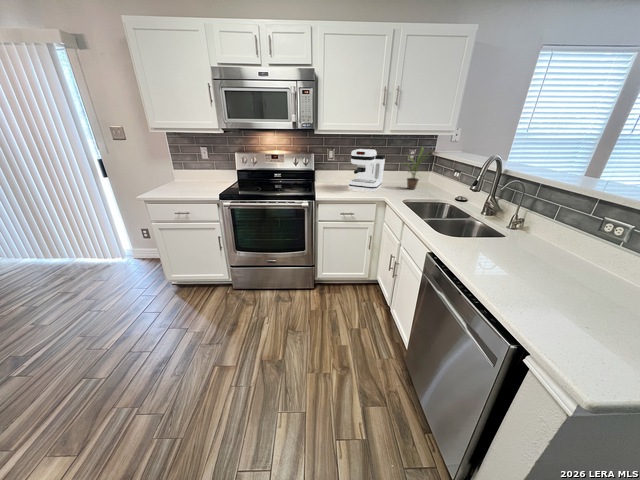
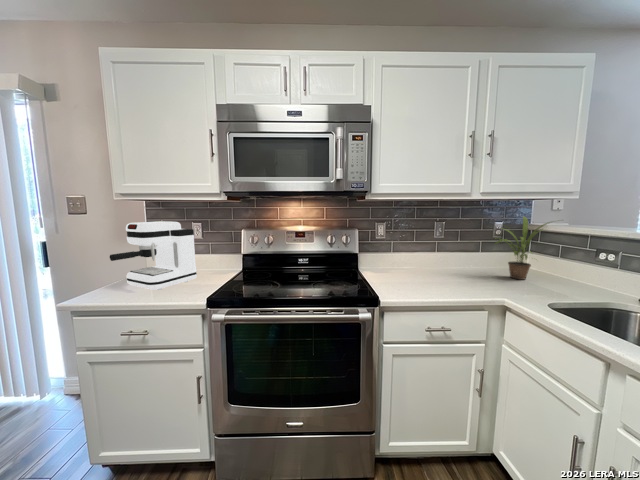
coffee maker: present [349,149,385,192] -> present [110,221,197,290]

